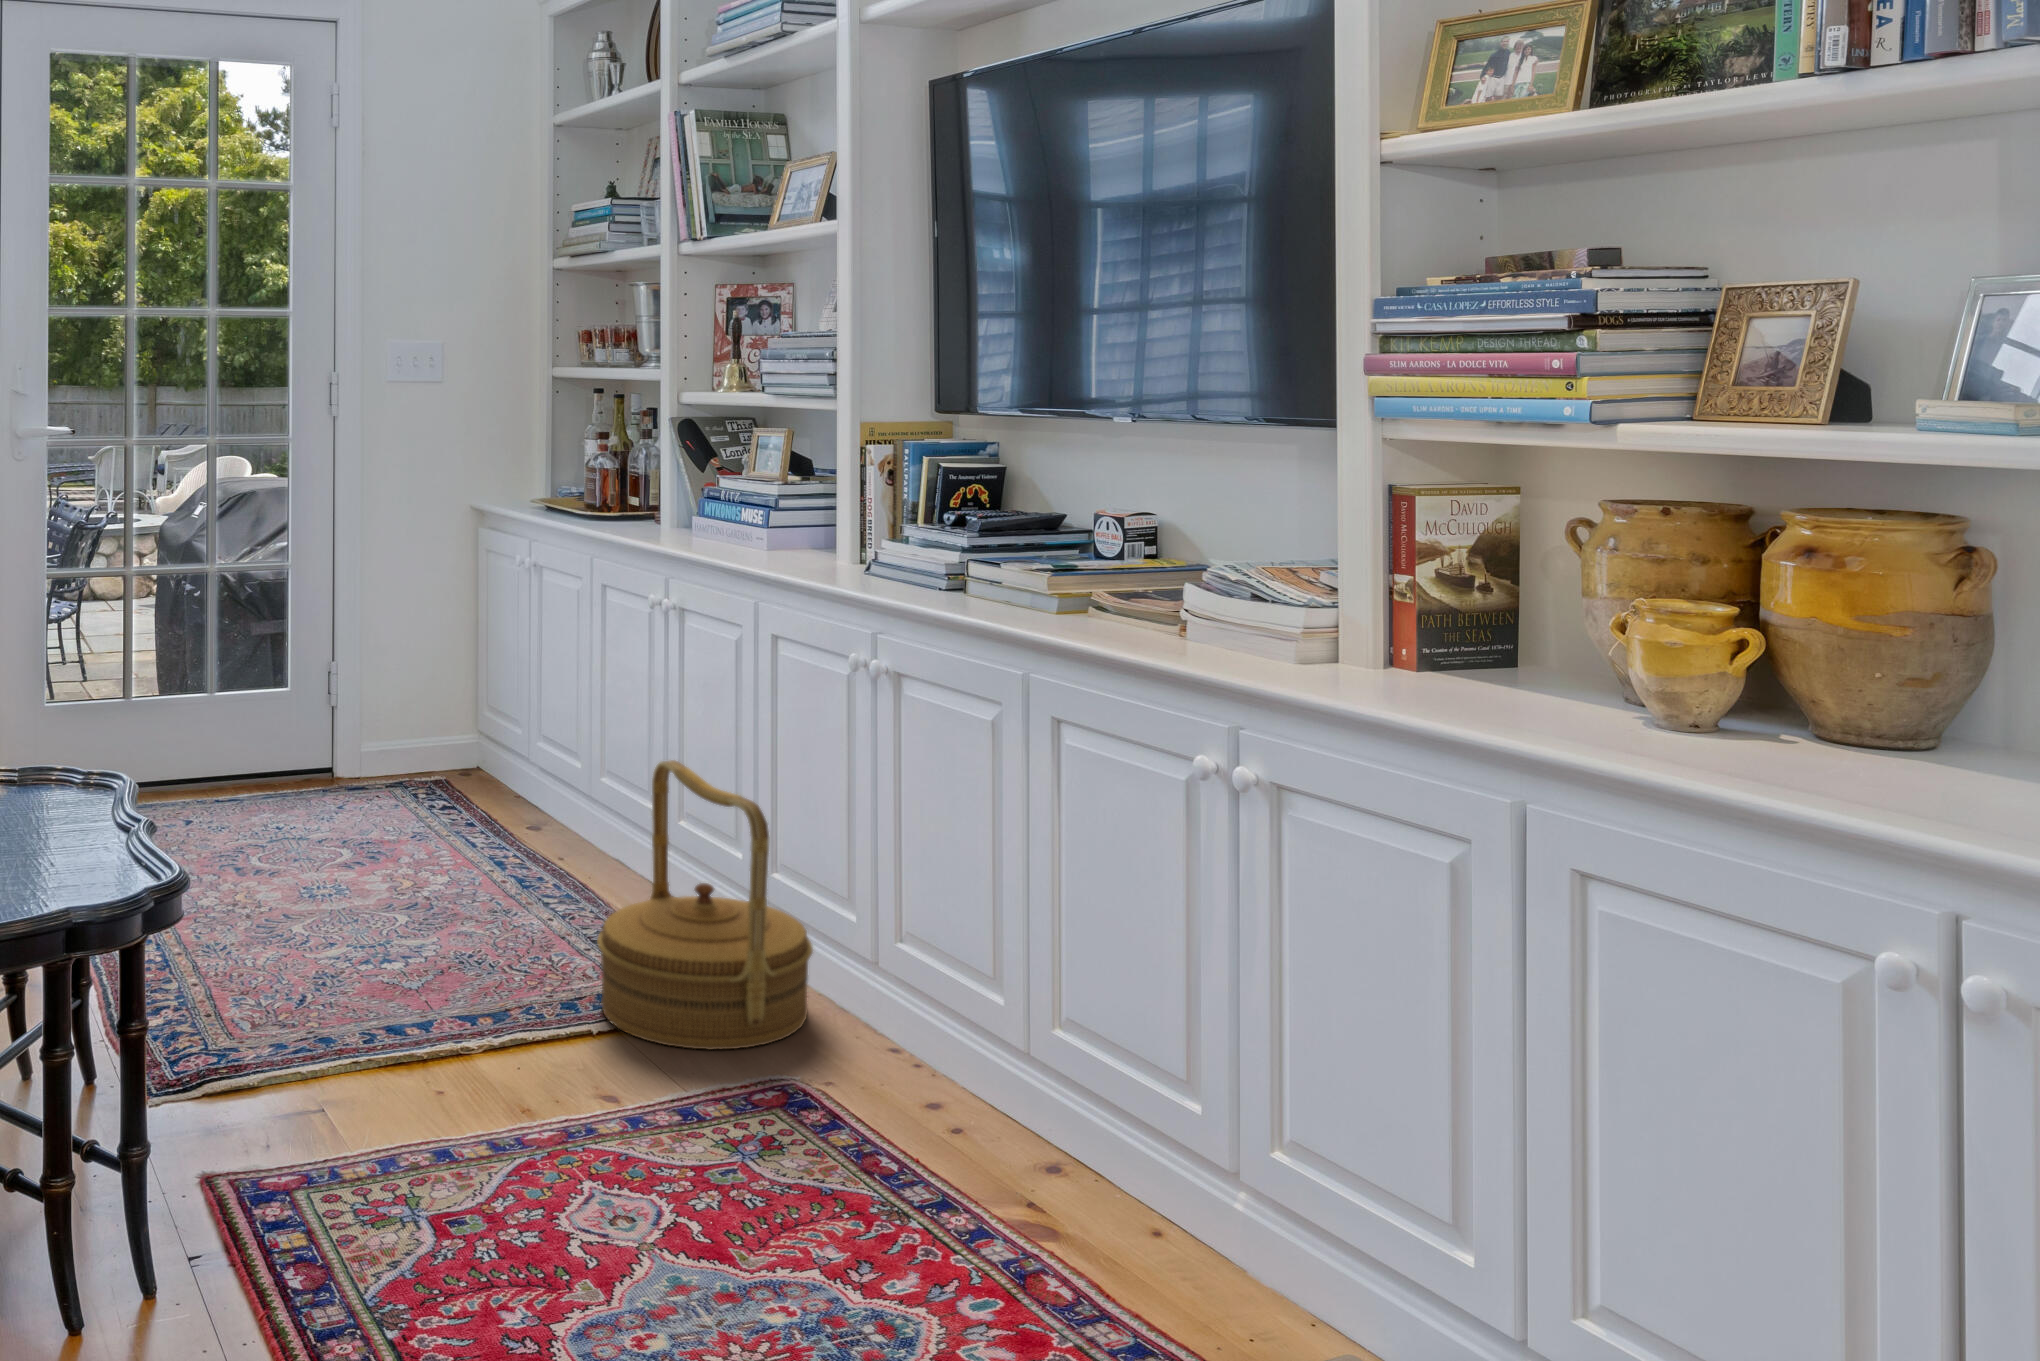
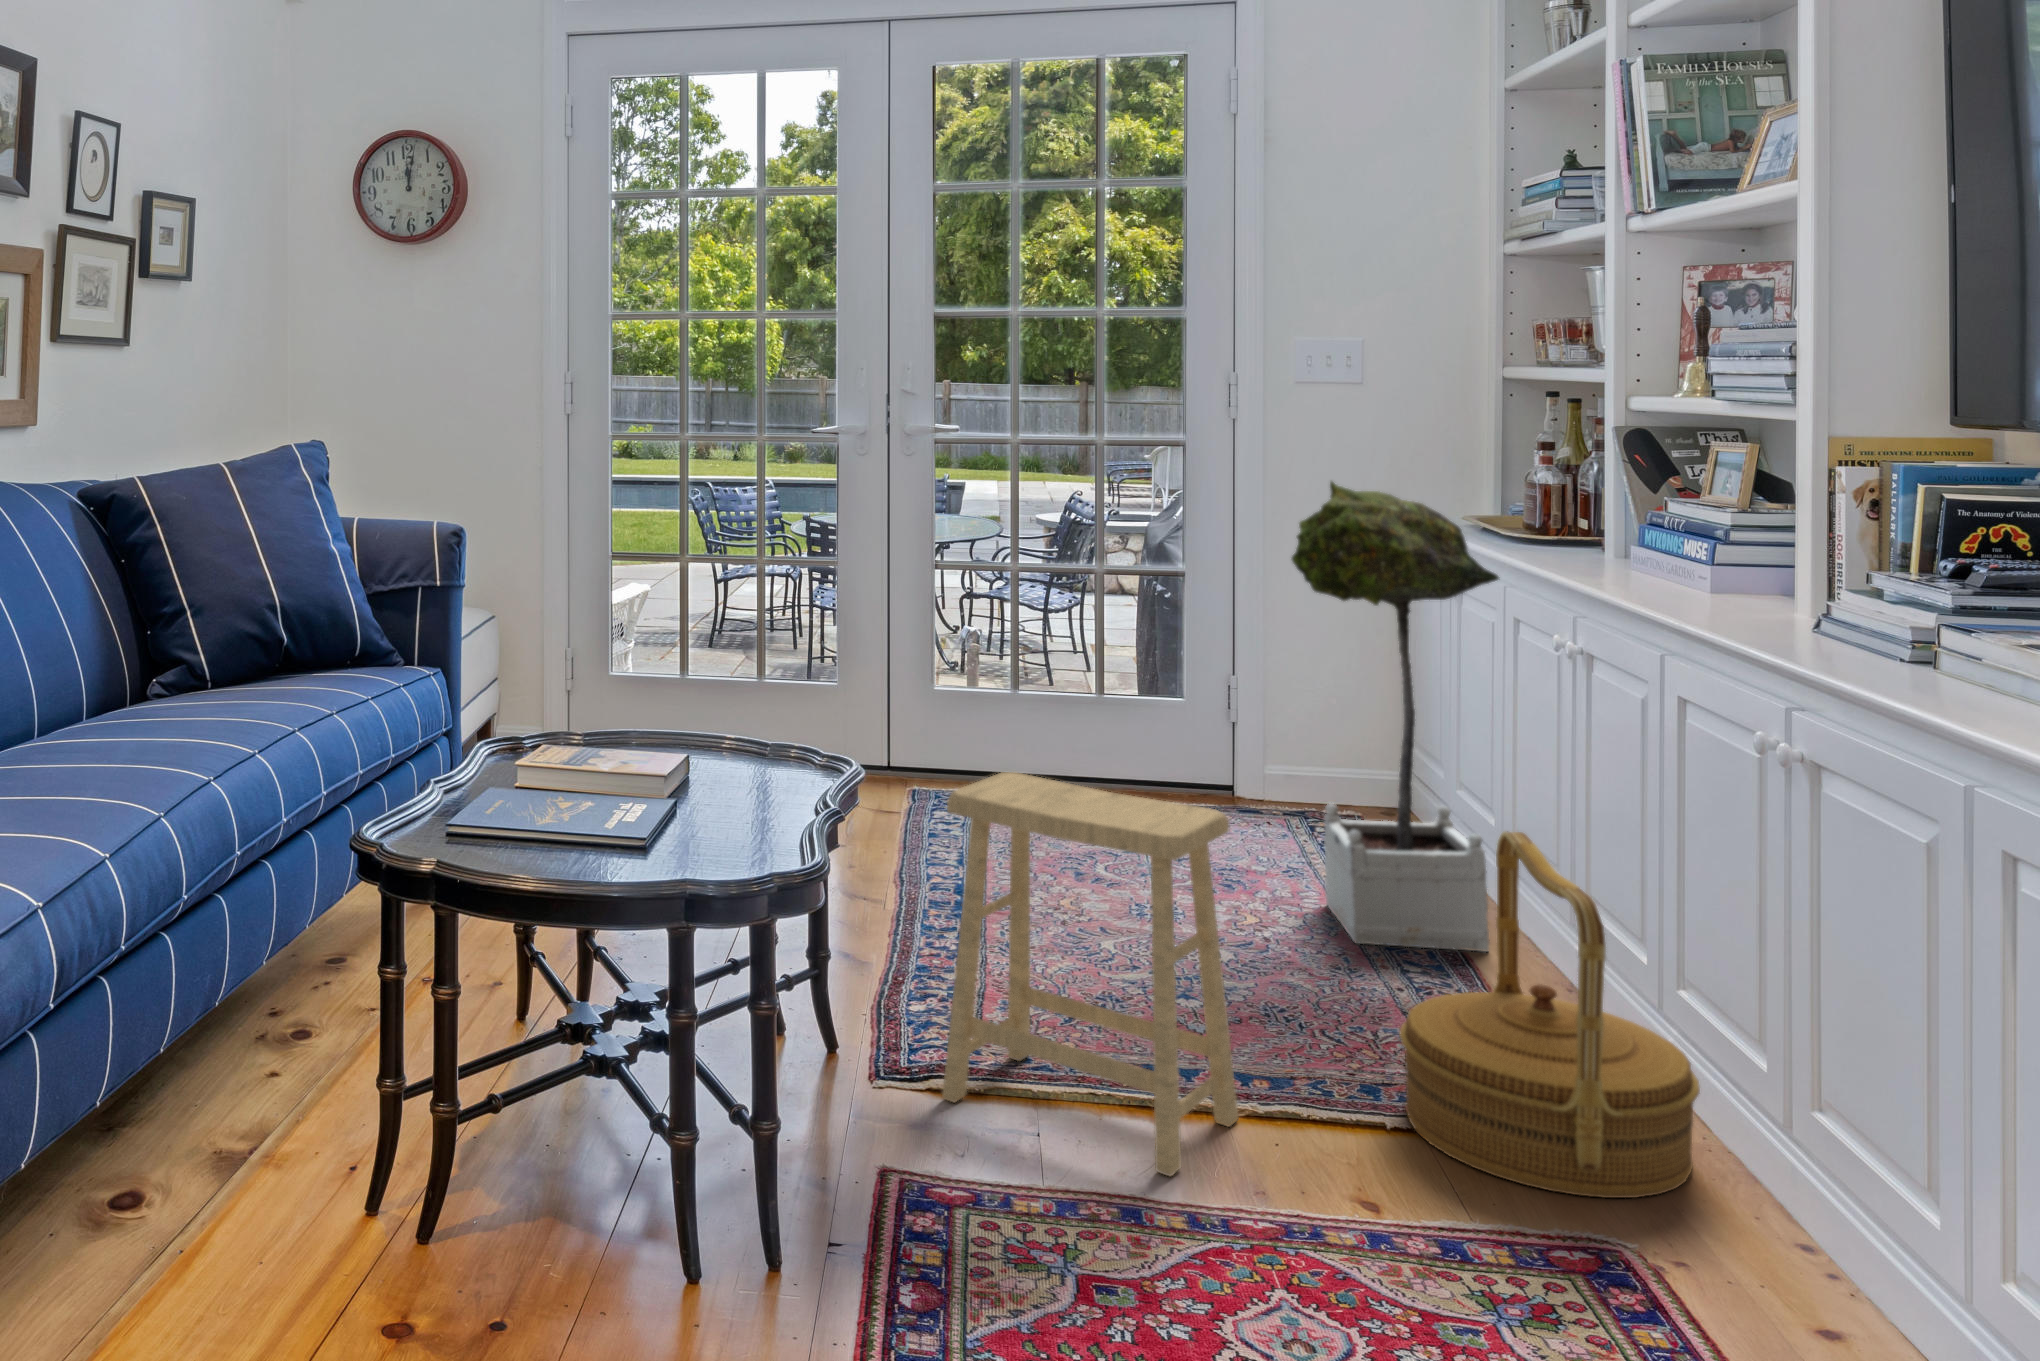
potted tree: none [438,472,600,886] -> present [1291,482,1499,952]
footstool: none [227,765,486,1115] -> present [942,772,1238,1176]

